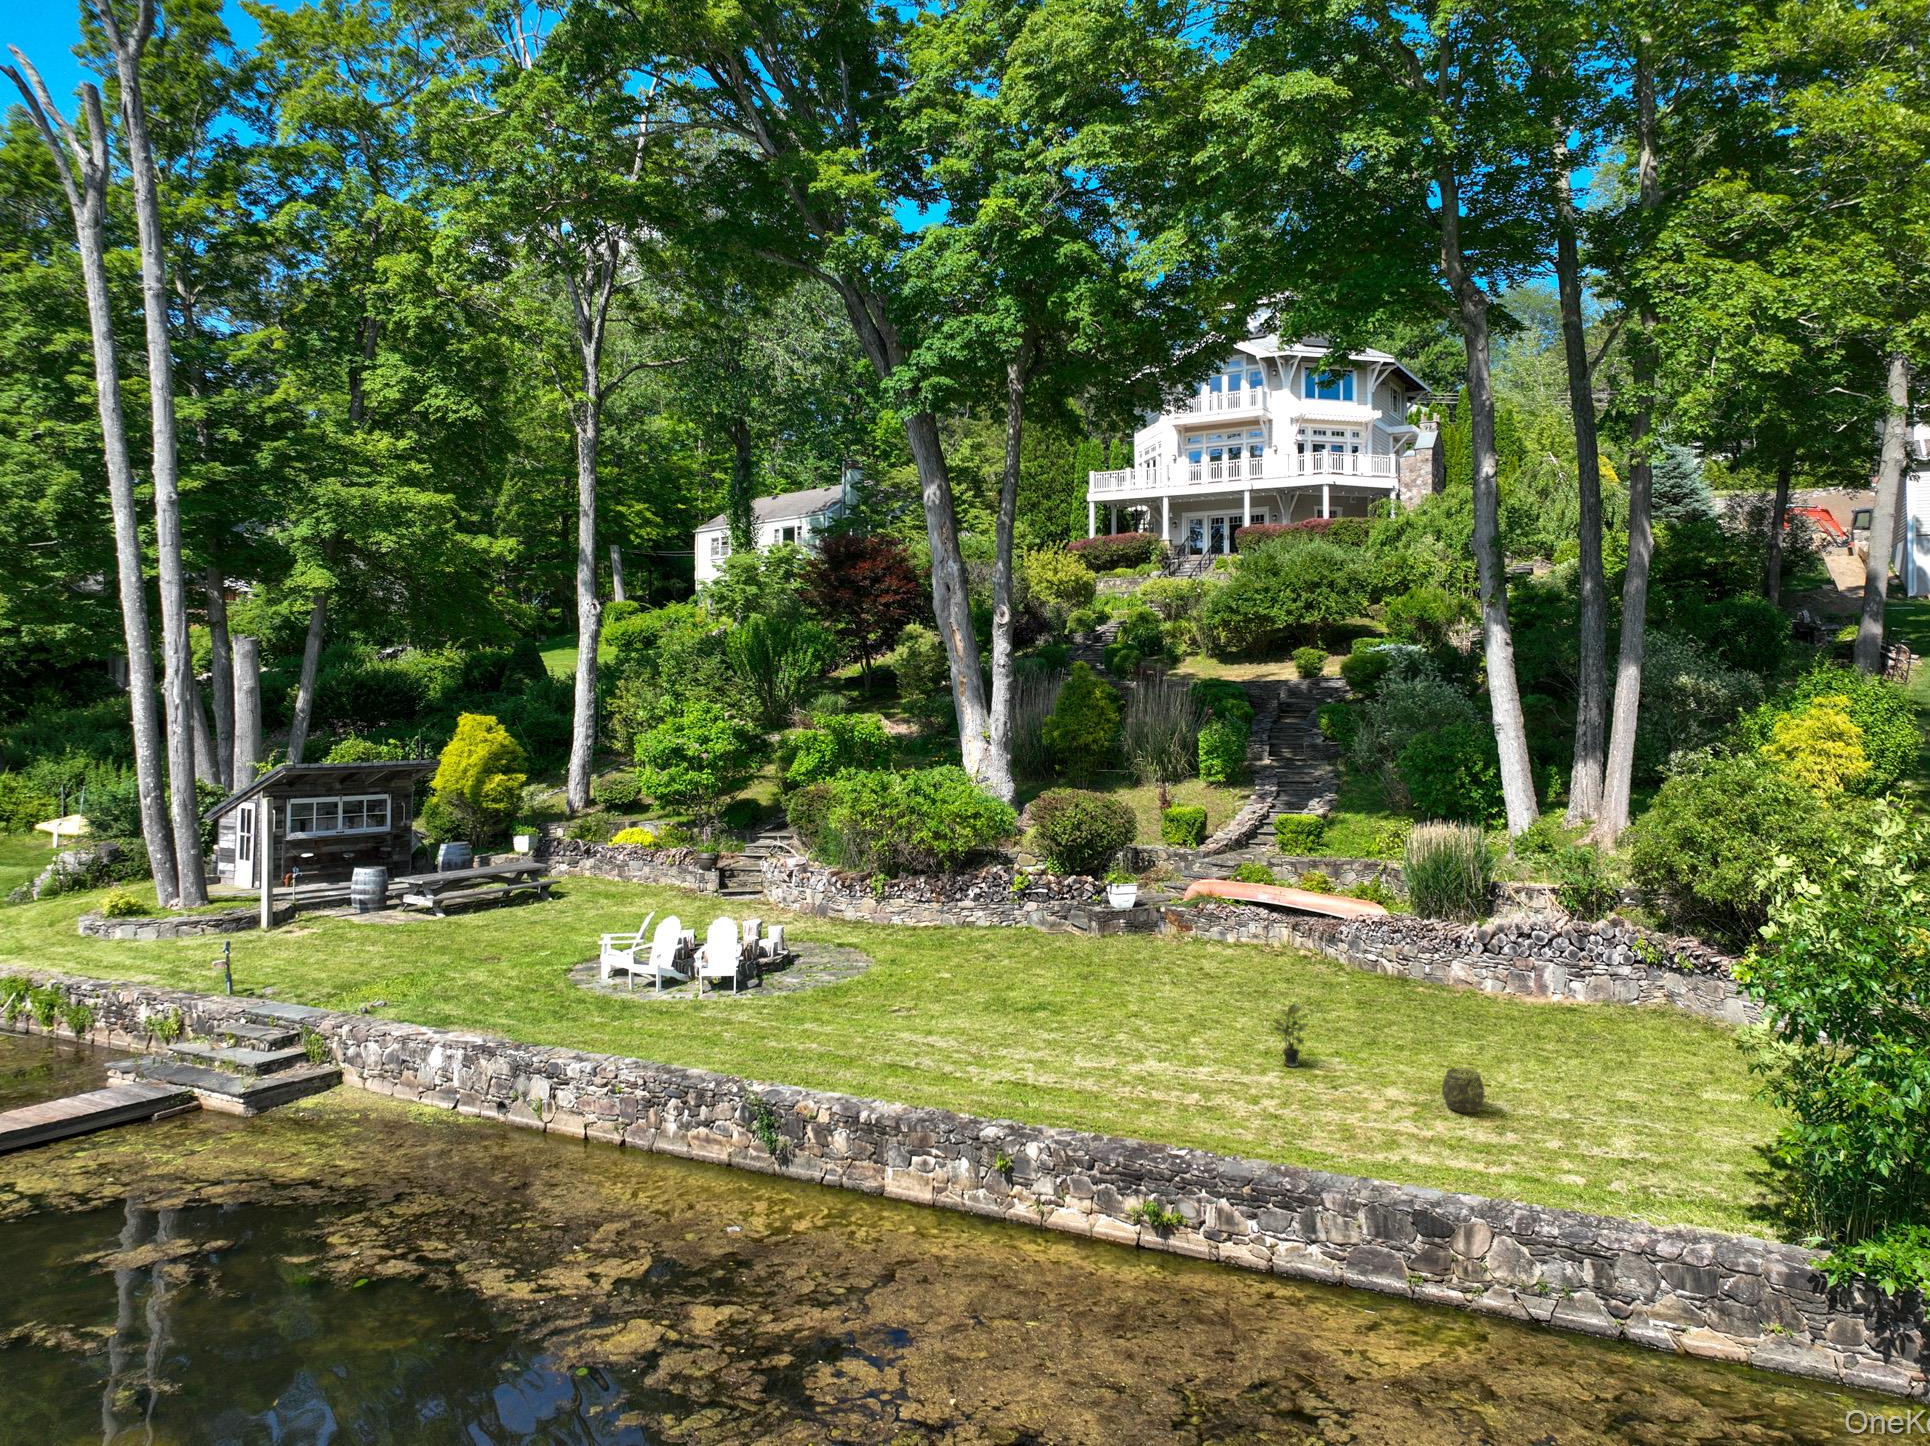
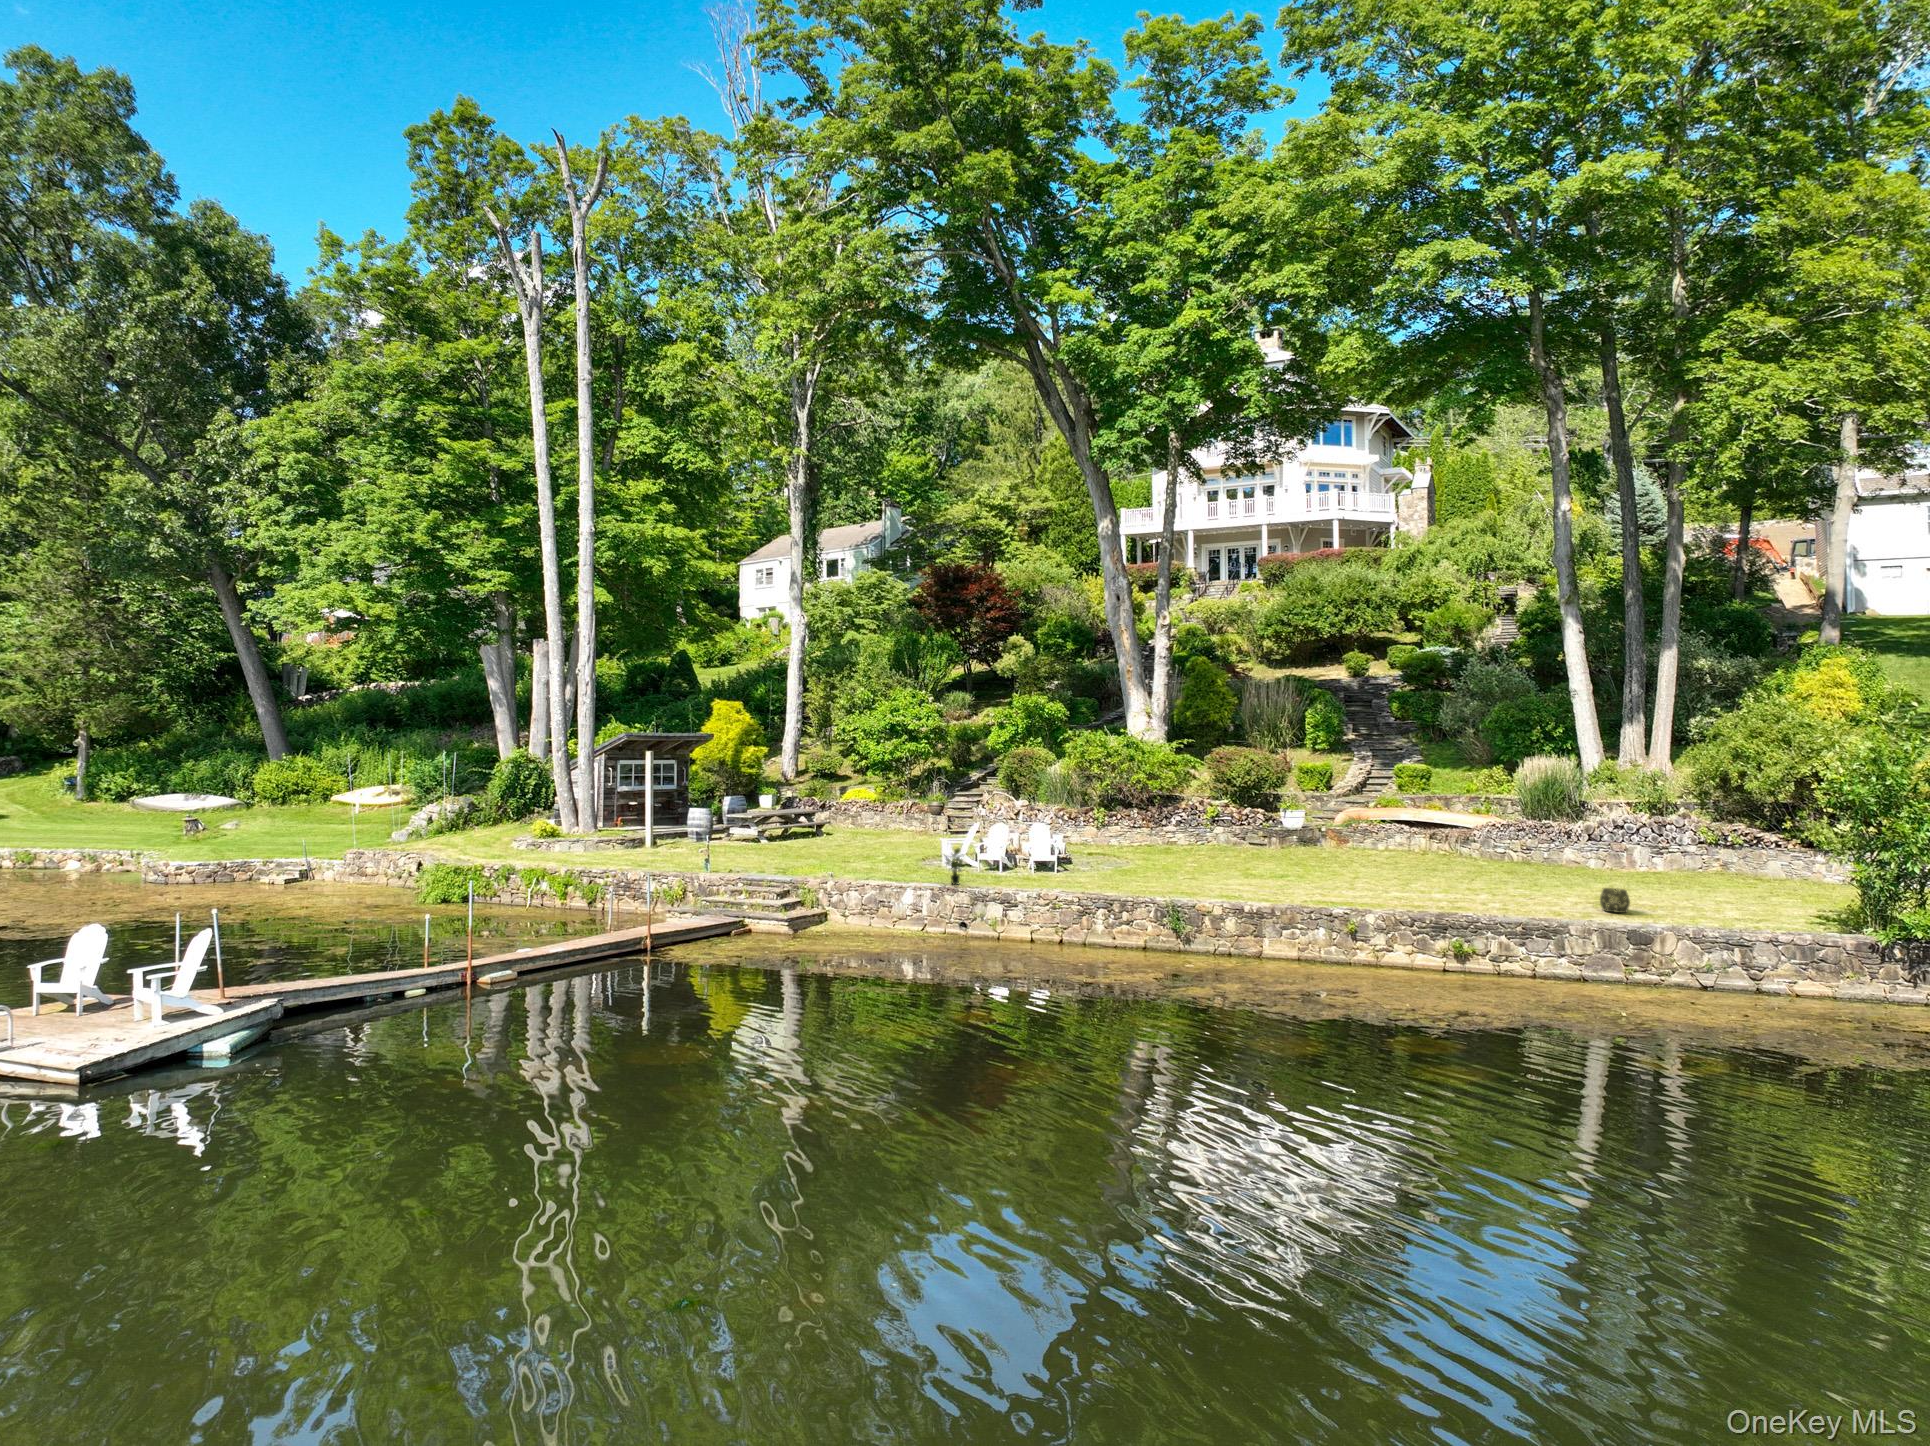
potted plant: present [1274,1003,1307,1067] -> present [946,848,963,885]

